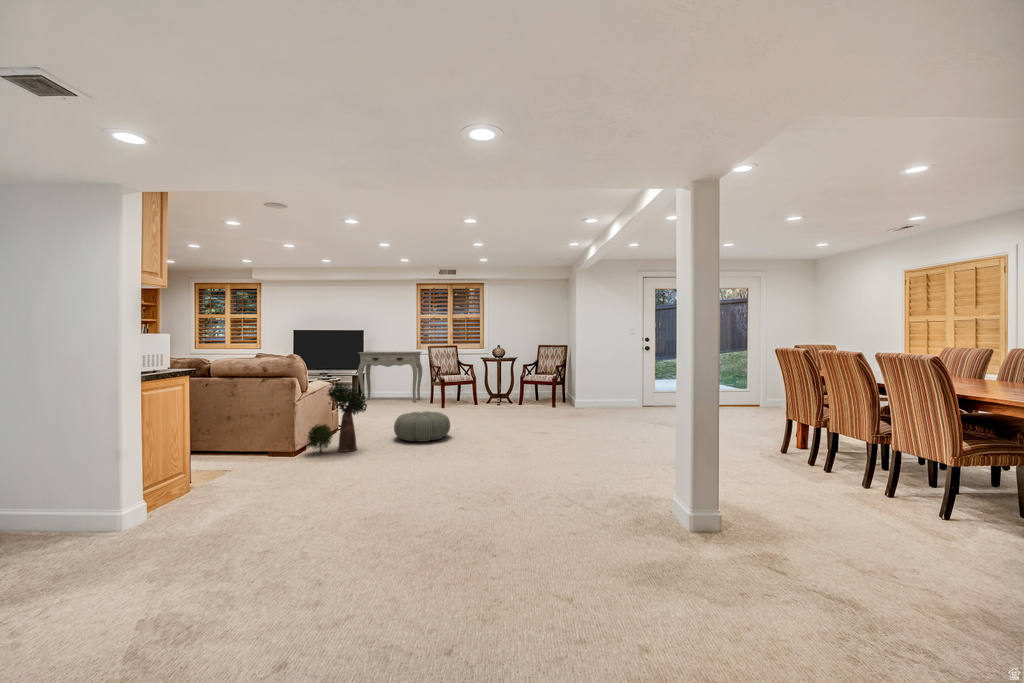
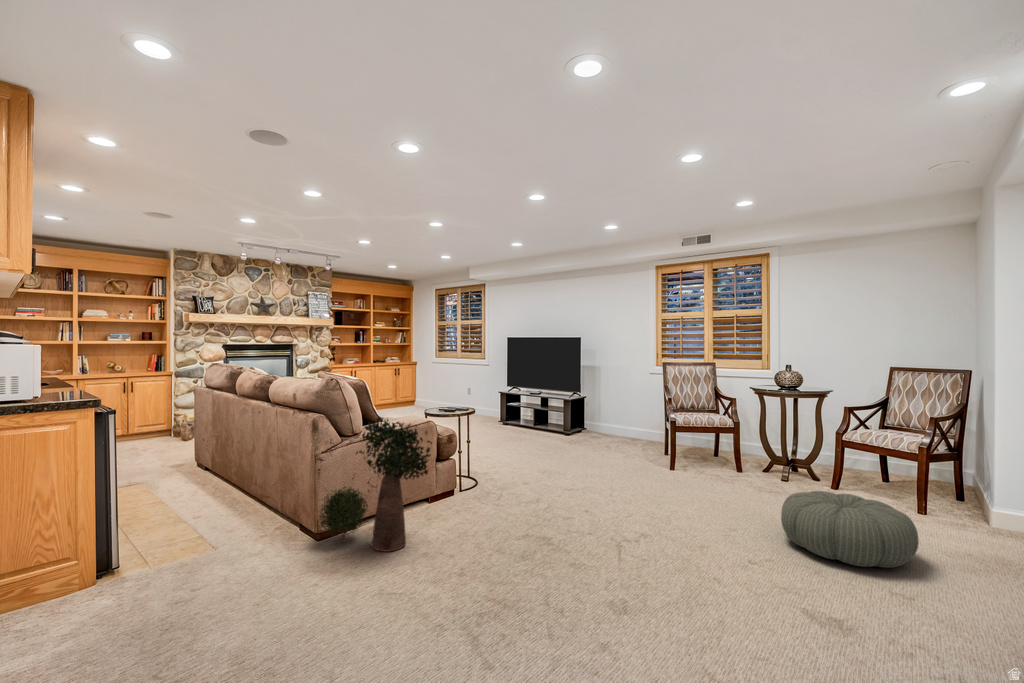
console table: present [358,352,423,402] -> none [563,366,659,449]
pouf: present [394,411,450,442] -> present [781,491,919,568]

